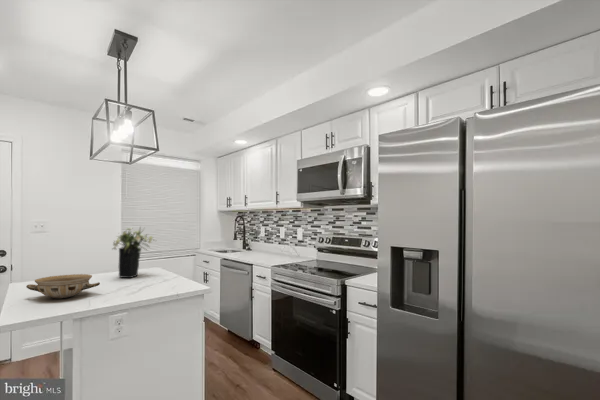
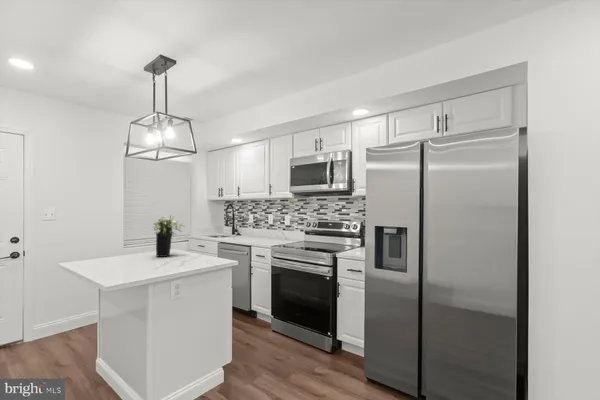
ceramic bowl: present [26,274,100,299] -> none [106,252,159,270]

